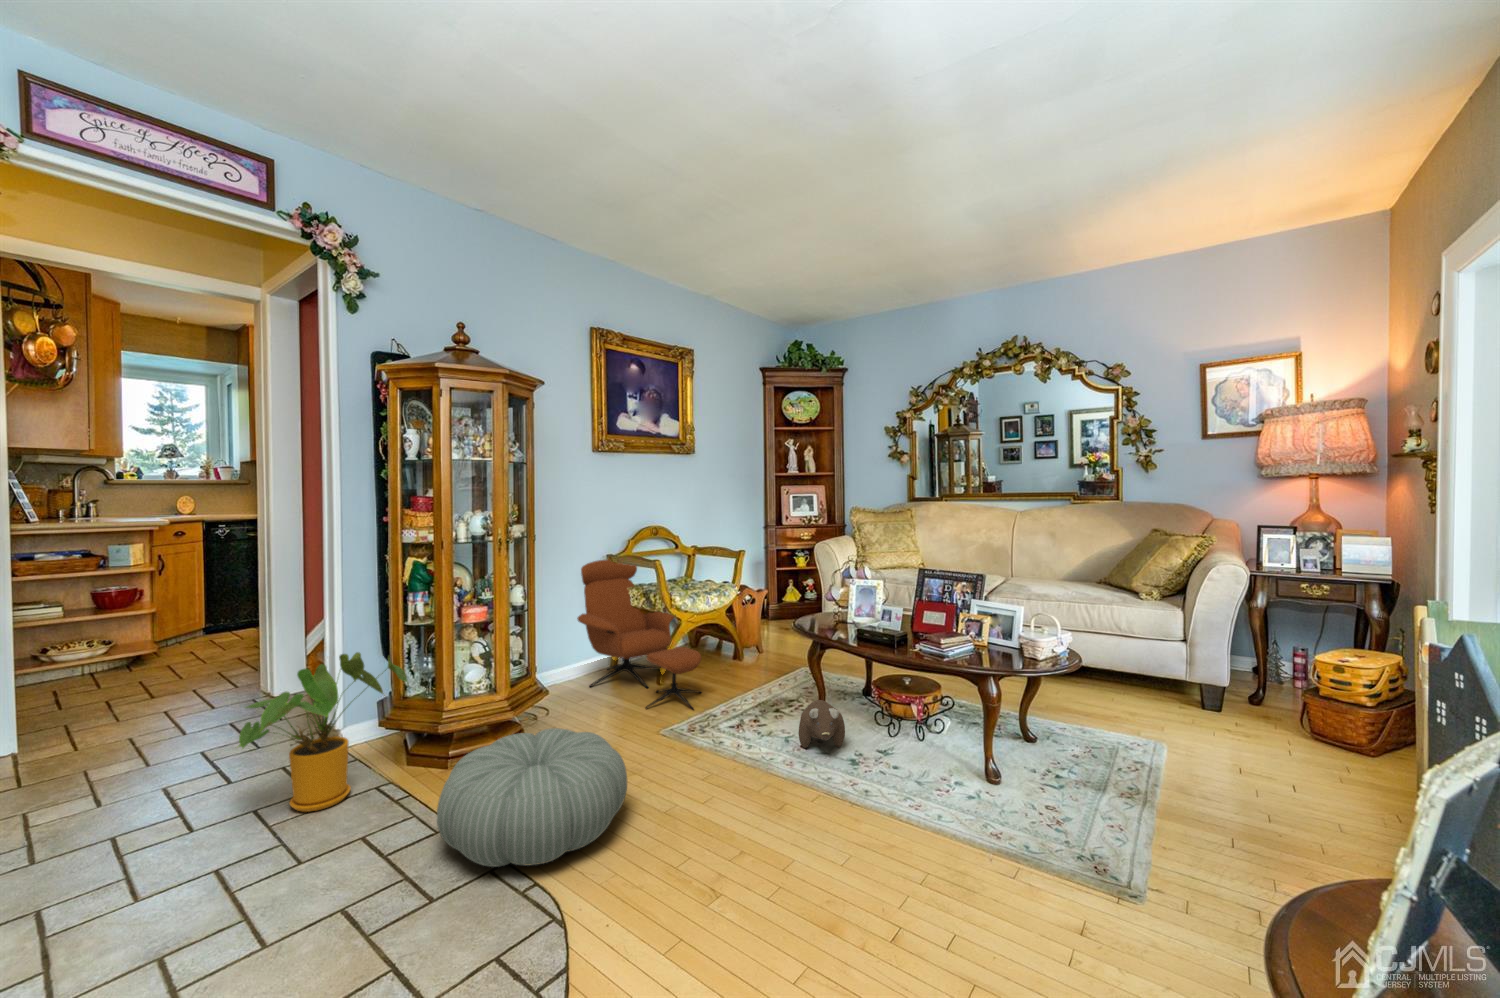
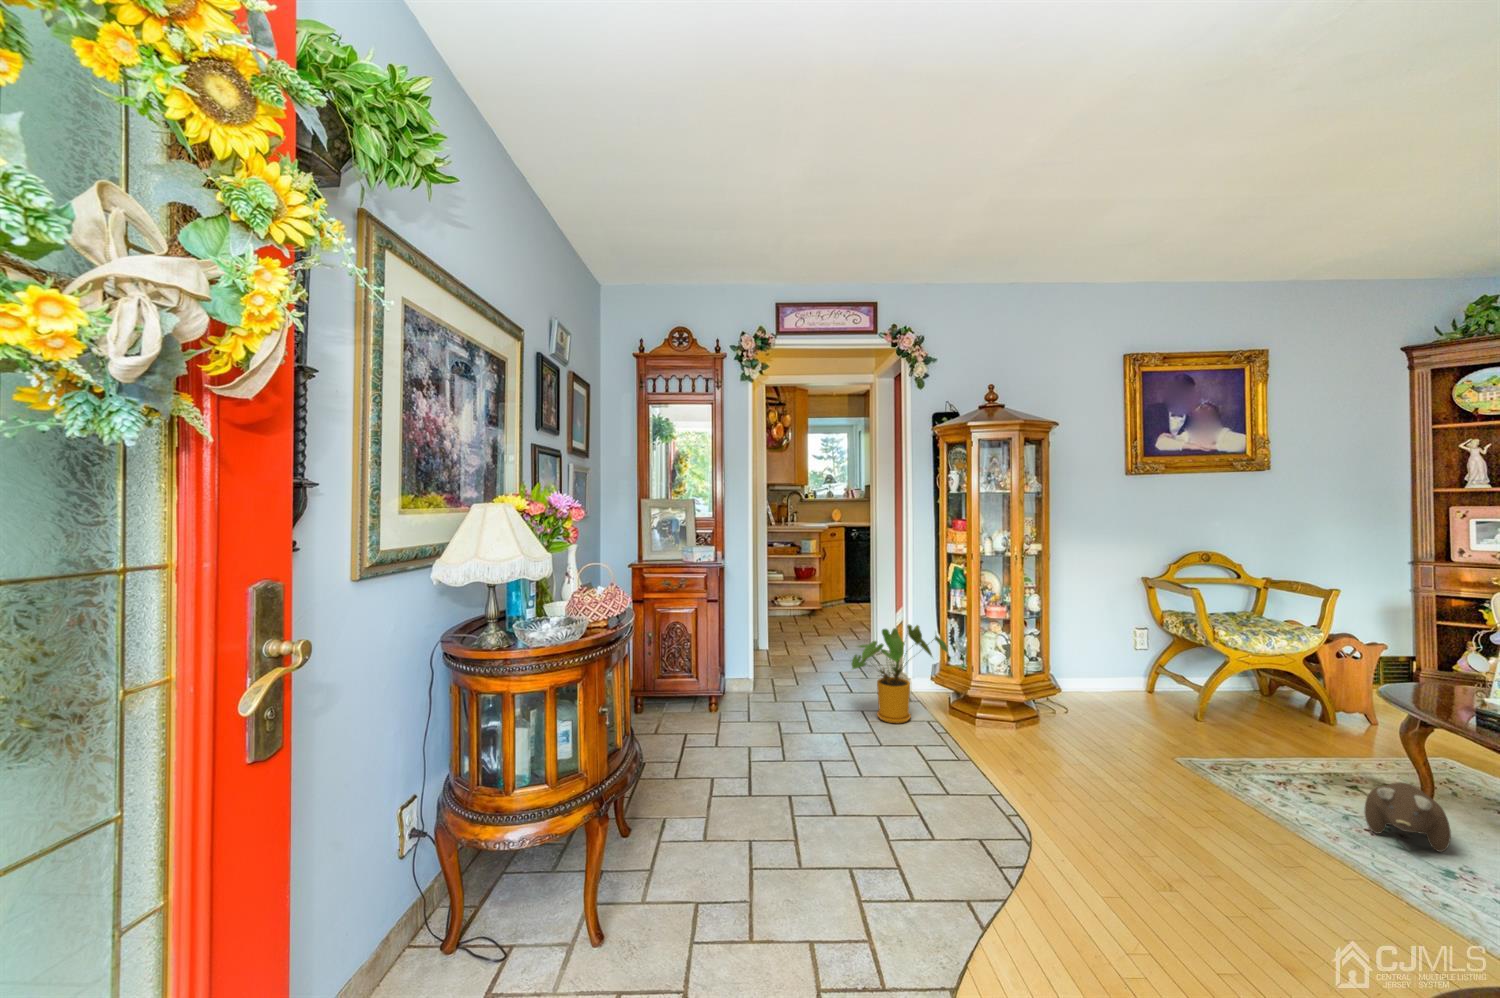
lounge chair: present [577,560,702,709] -> none [1103,581,1248,751]
pouf: present [437,728,627,867] -> none [954,709,1113,812]

